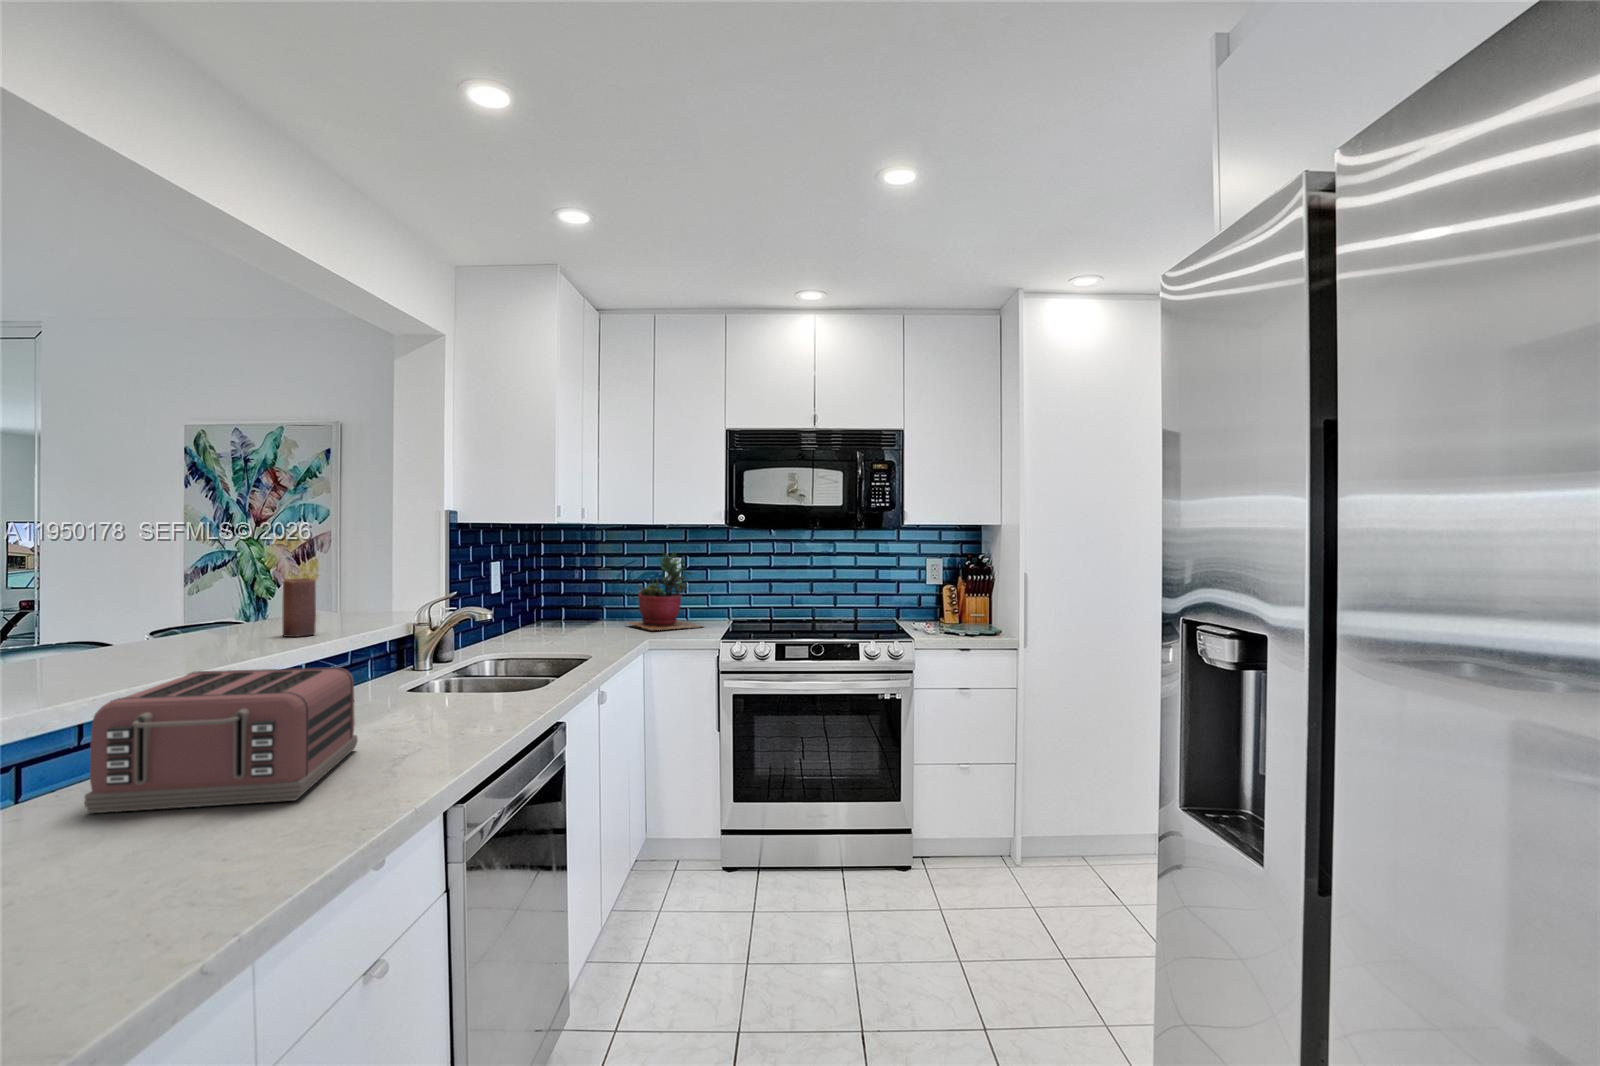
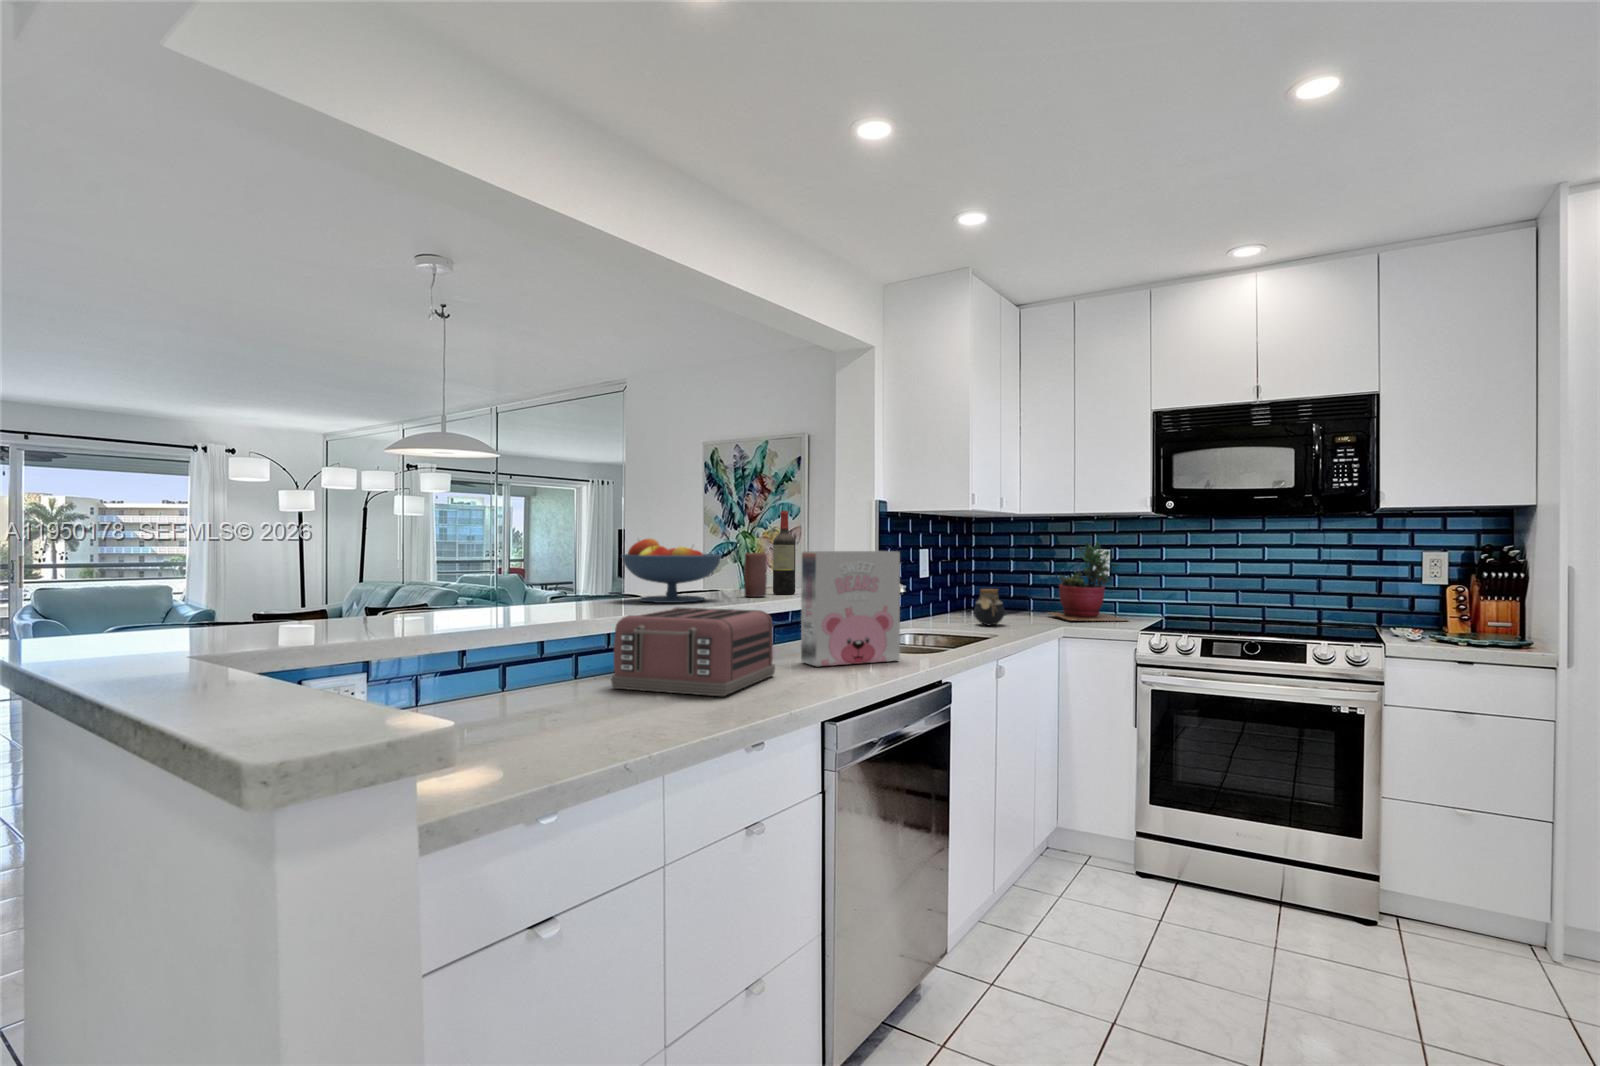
wine bottle: none [321,524,353,628] -> present [773,511,796,594]
fruit bowl: none [77,566,253,659] -> present [622,538,722,603]
cereal box: none [383,577,510,727] -> present [801,551,900,667]
jar: none [558,603,591,642] -> present [974,589,1005,626]

